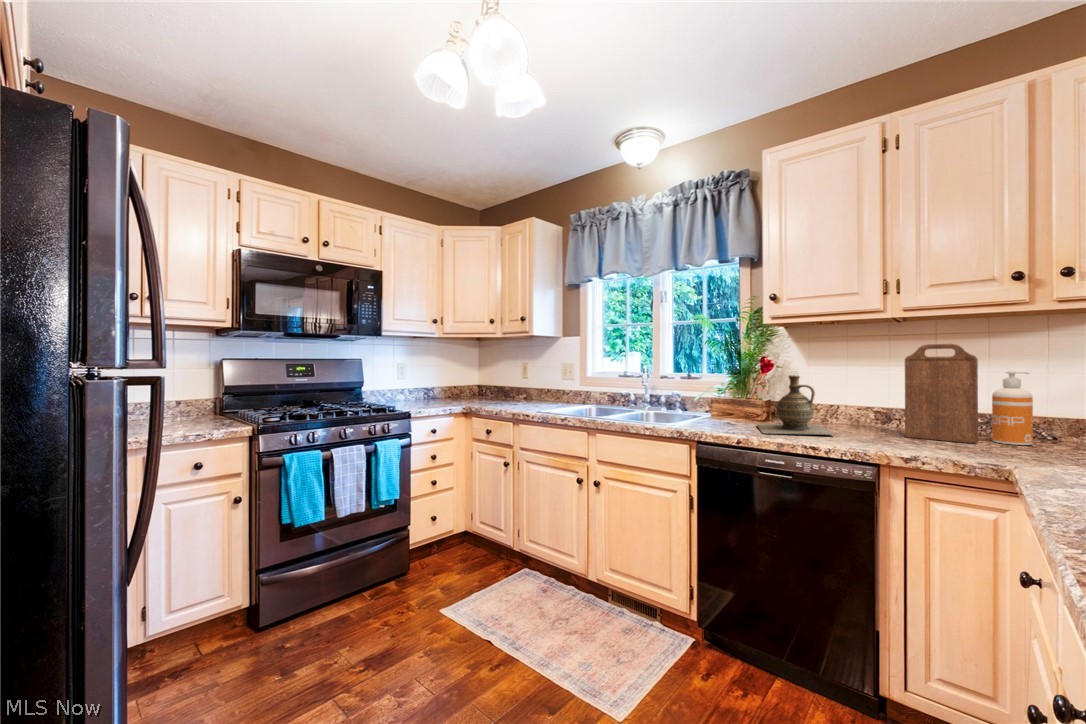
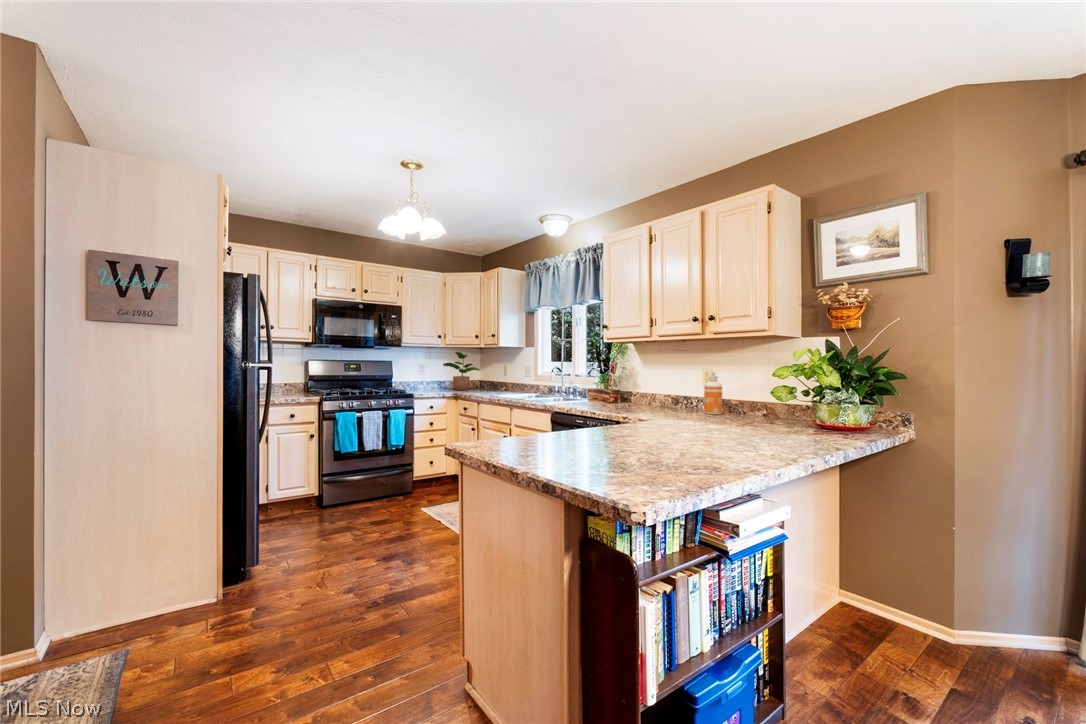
cutting board: present [905,344,978,443] -> none [664,355,691,413]
potted plant: none [438,345,491,402] -> present [443,352,480,390]
ceramic jug: present [756,375,832,435] -> none [588,373,634,408]

